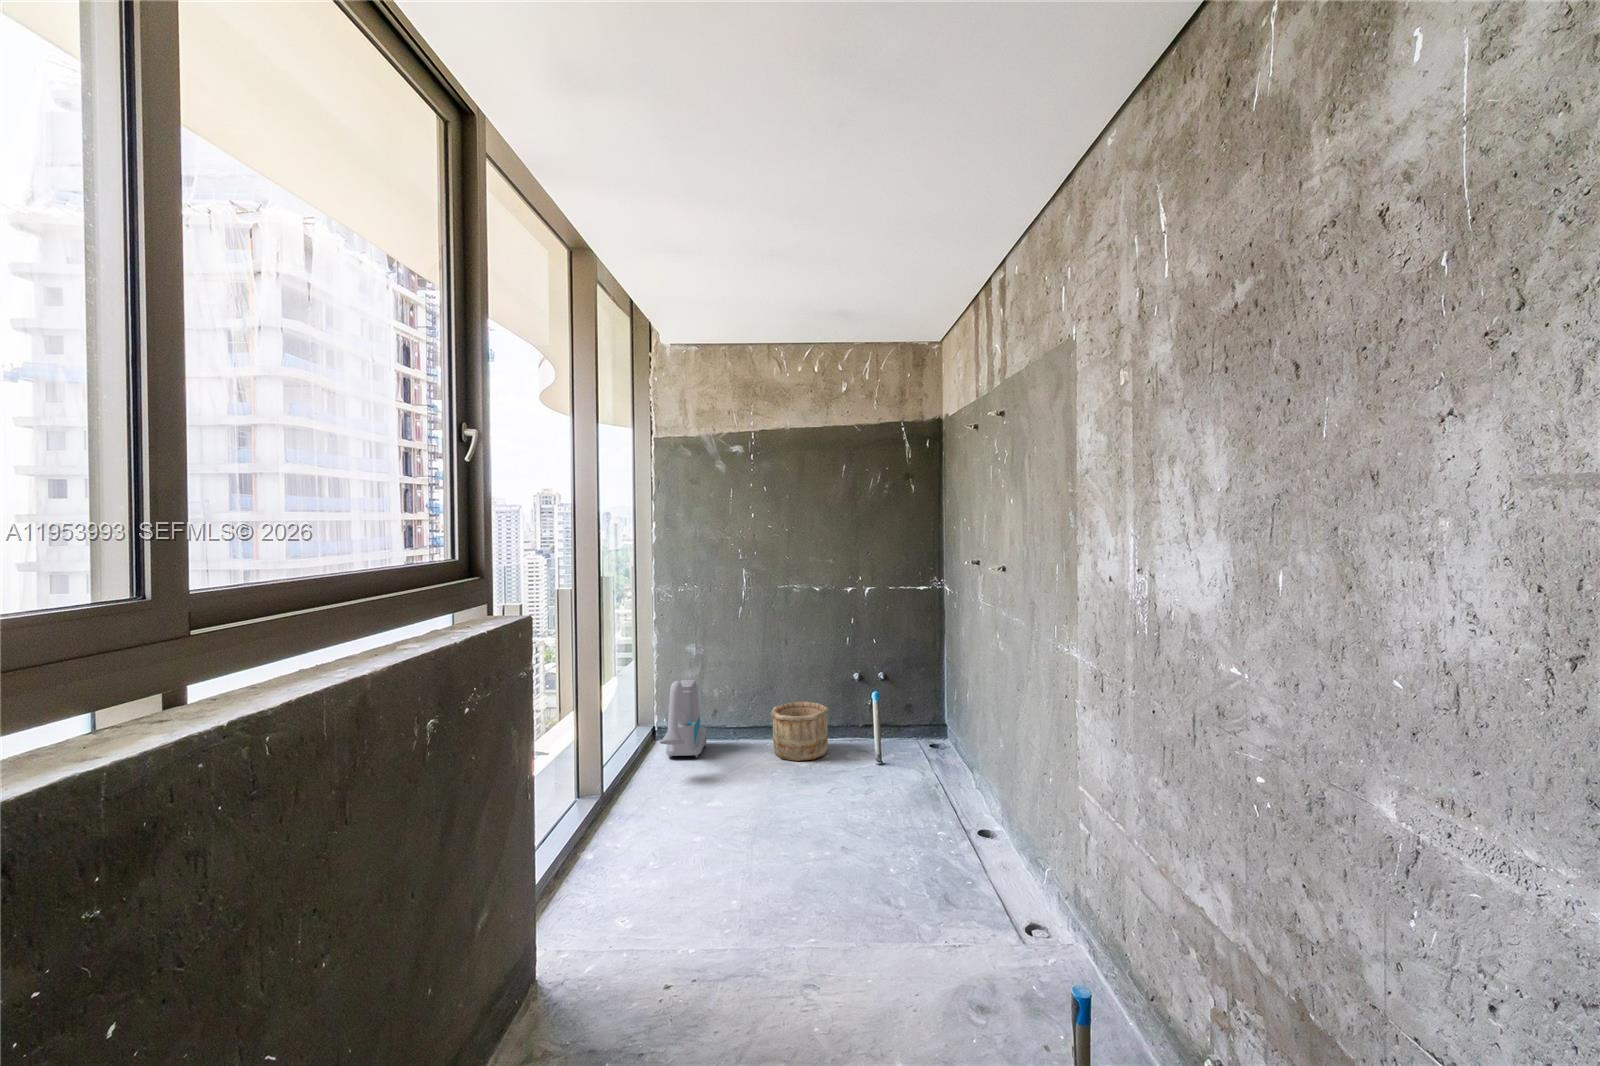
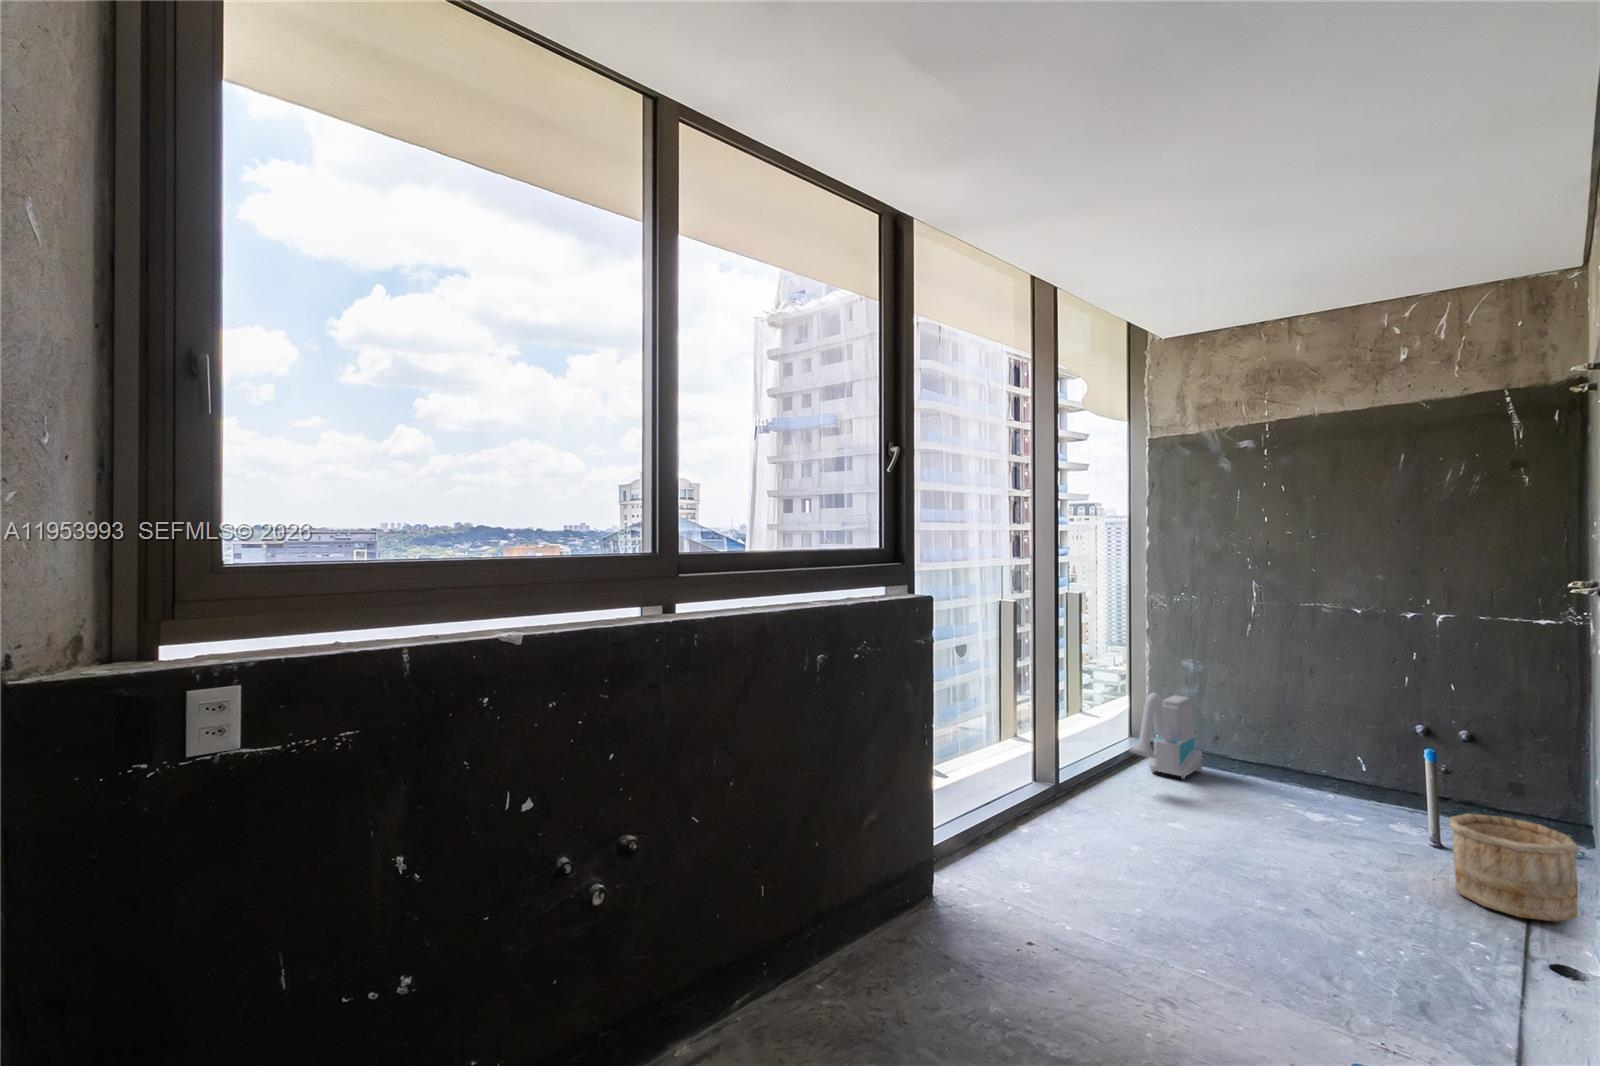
wooden bucket: present [771,701,828,761] -> present [1449,814,1579,921]

